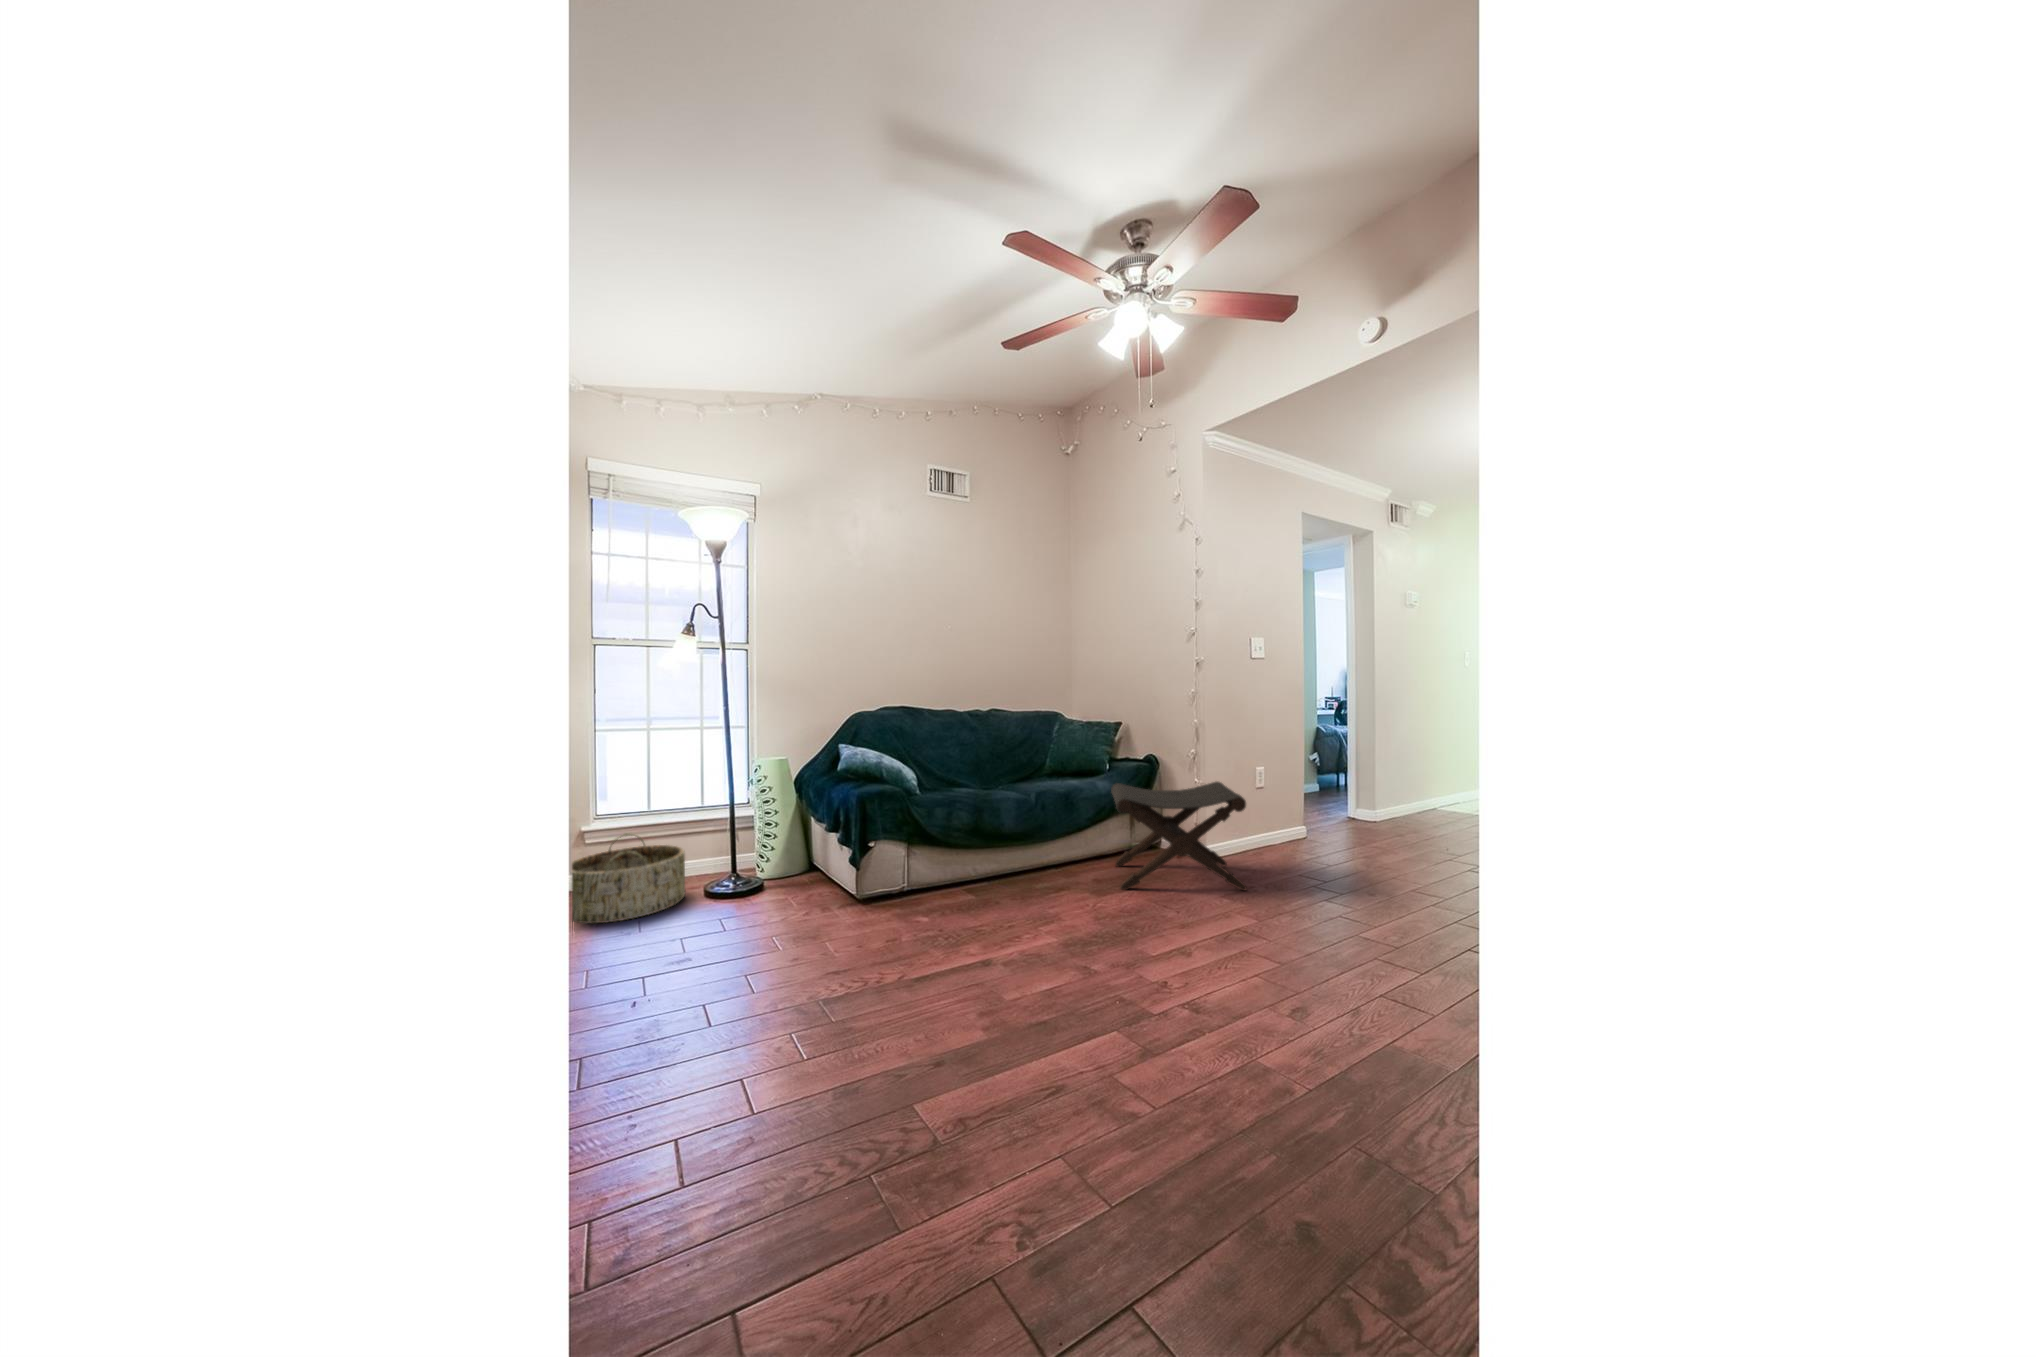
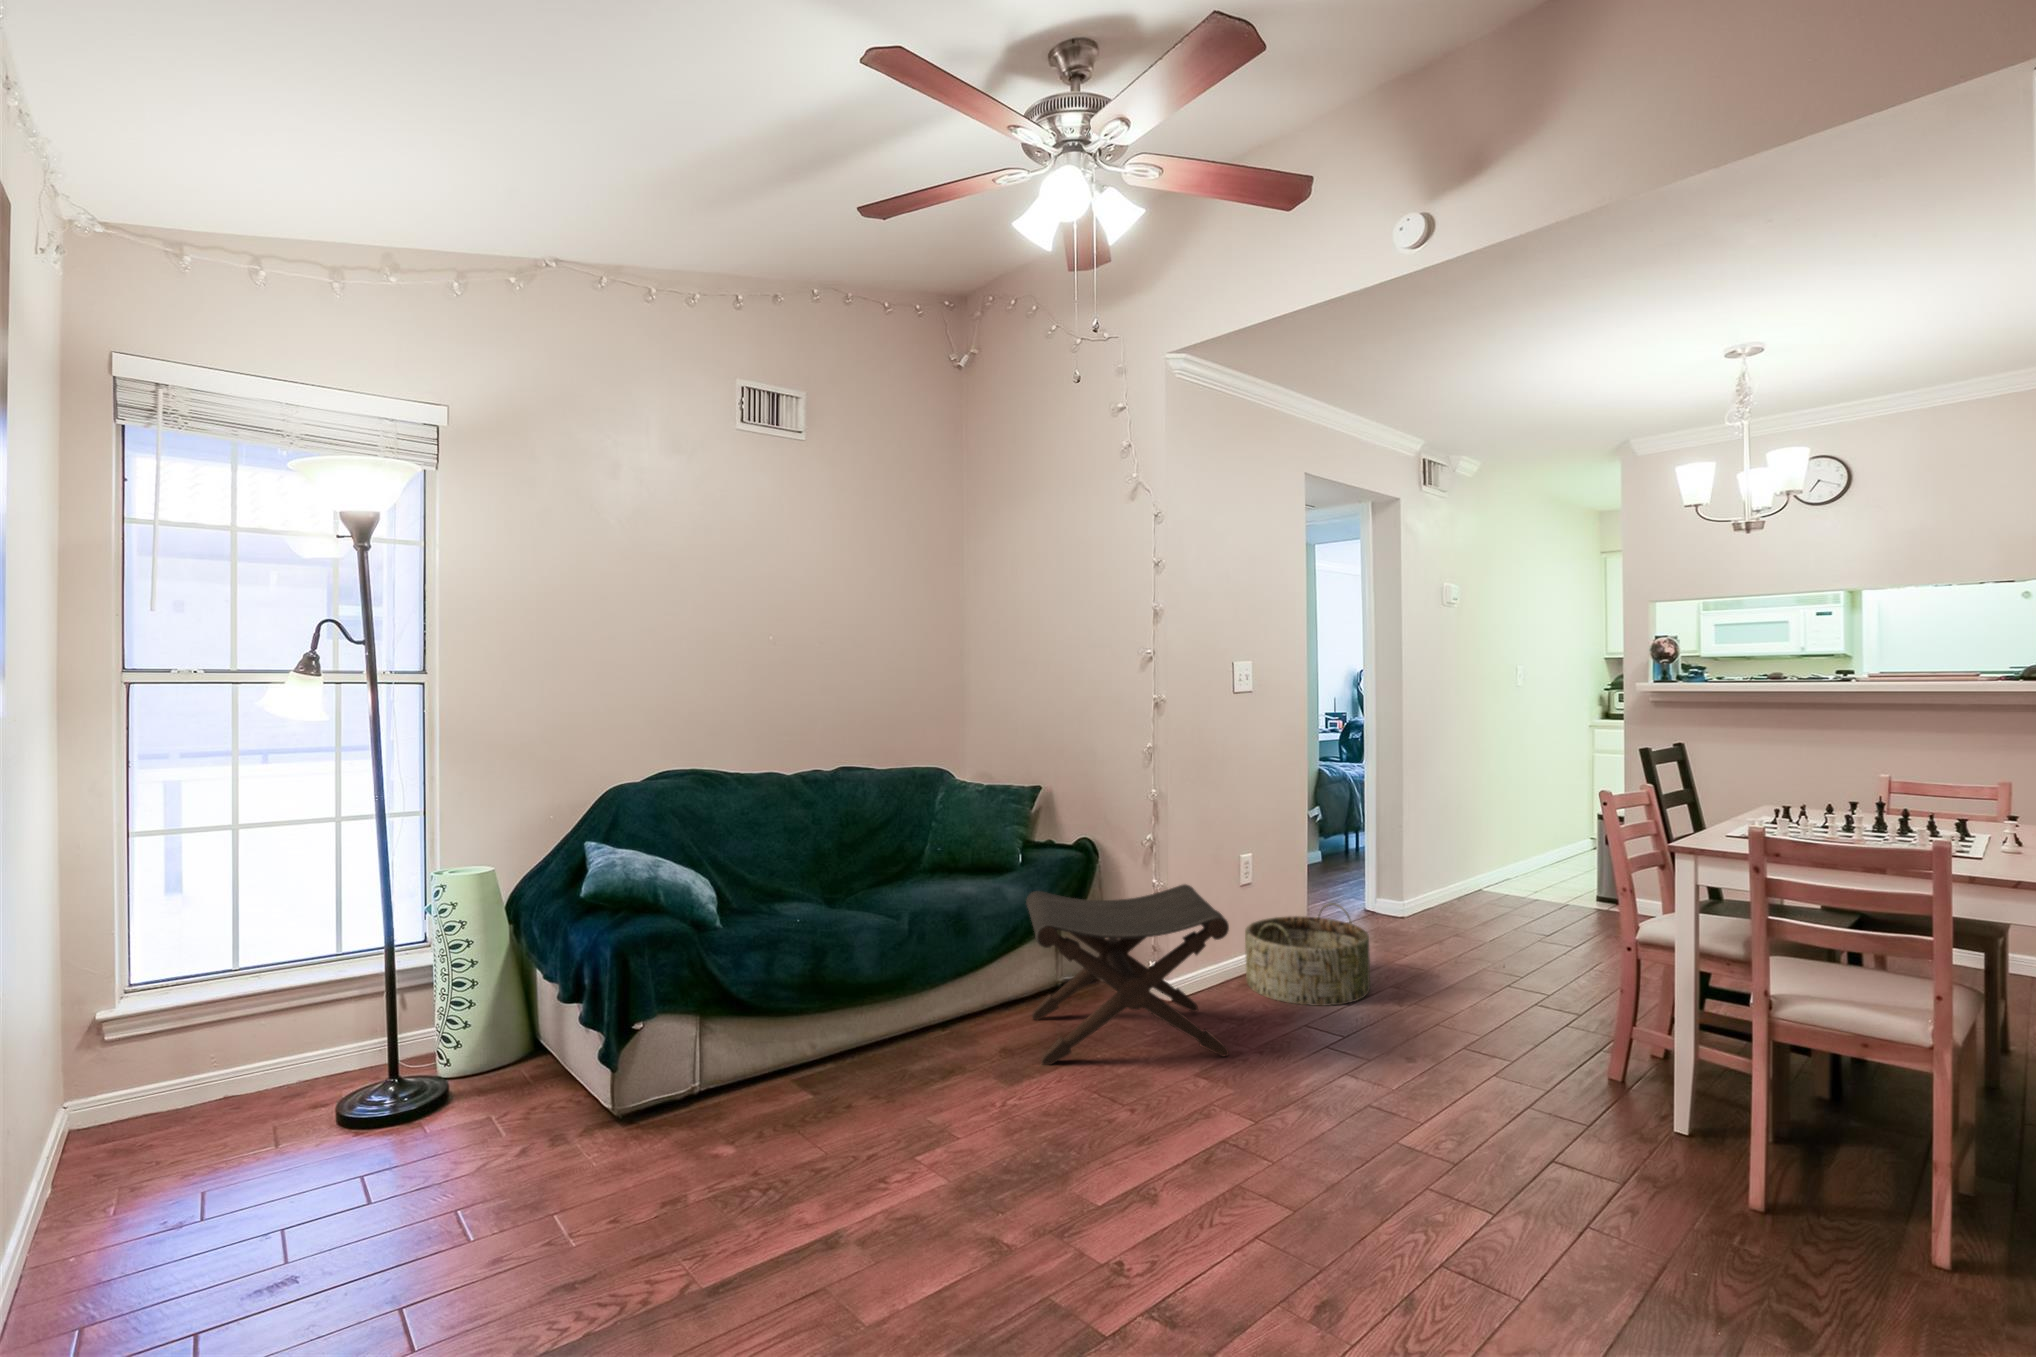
basket: present [572,834,685,923] -> present [1245,903,1370,1006]

